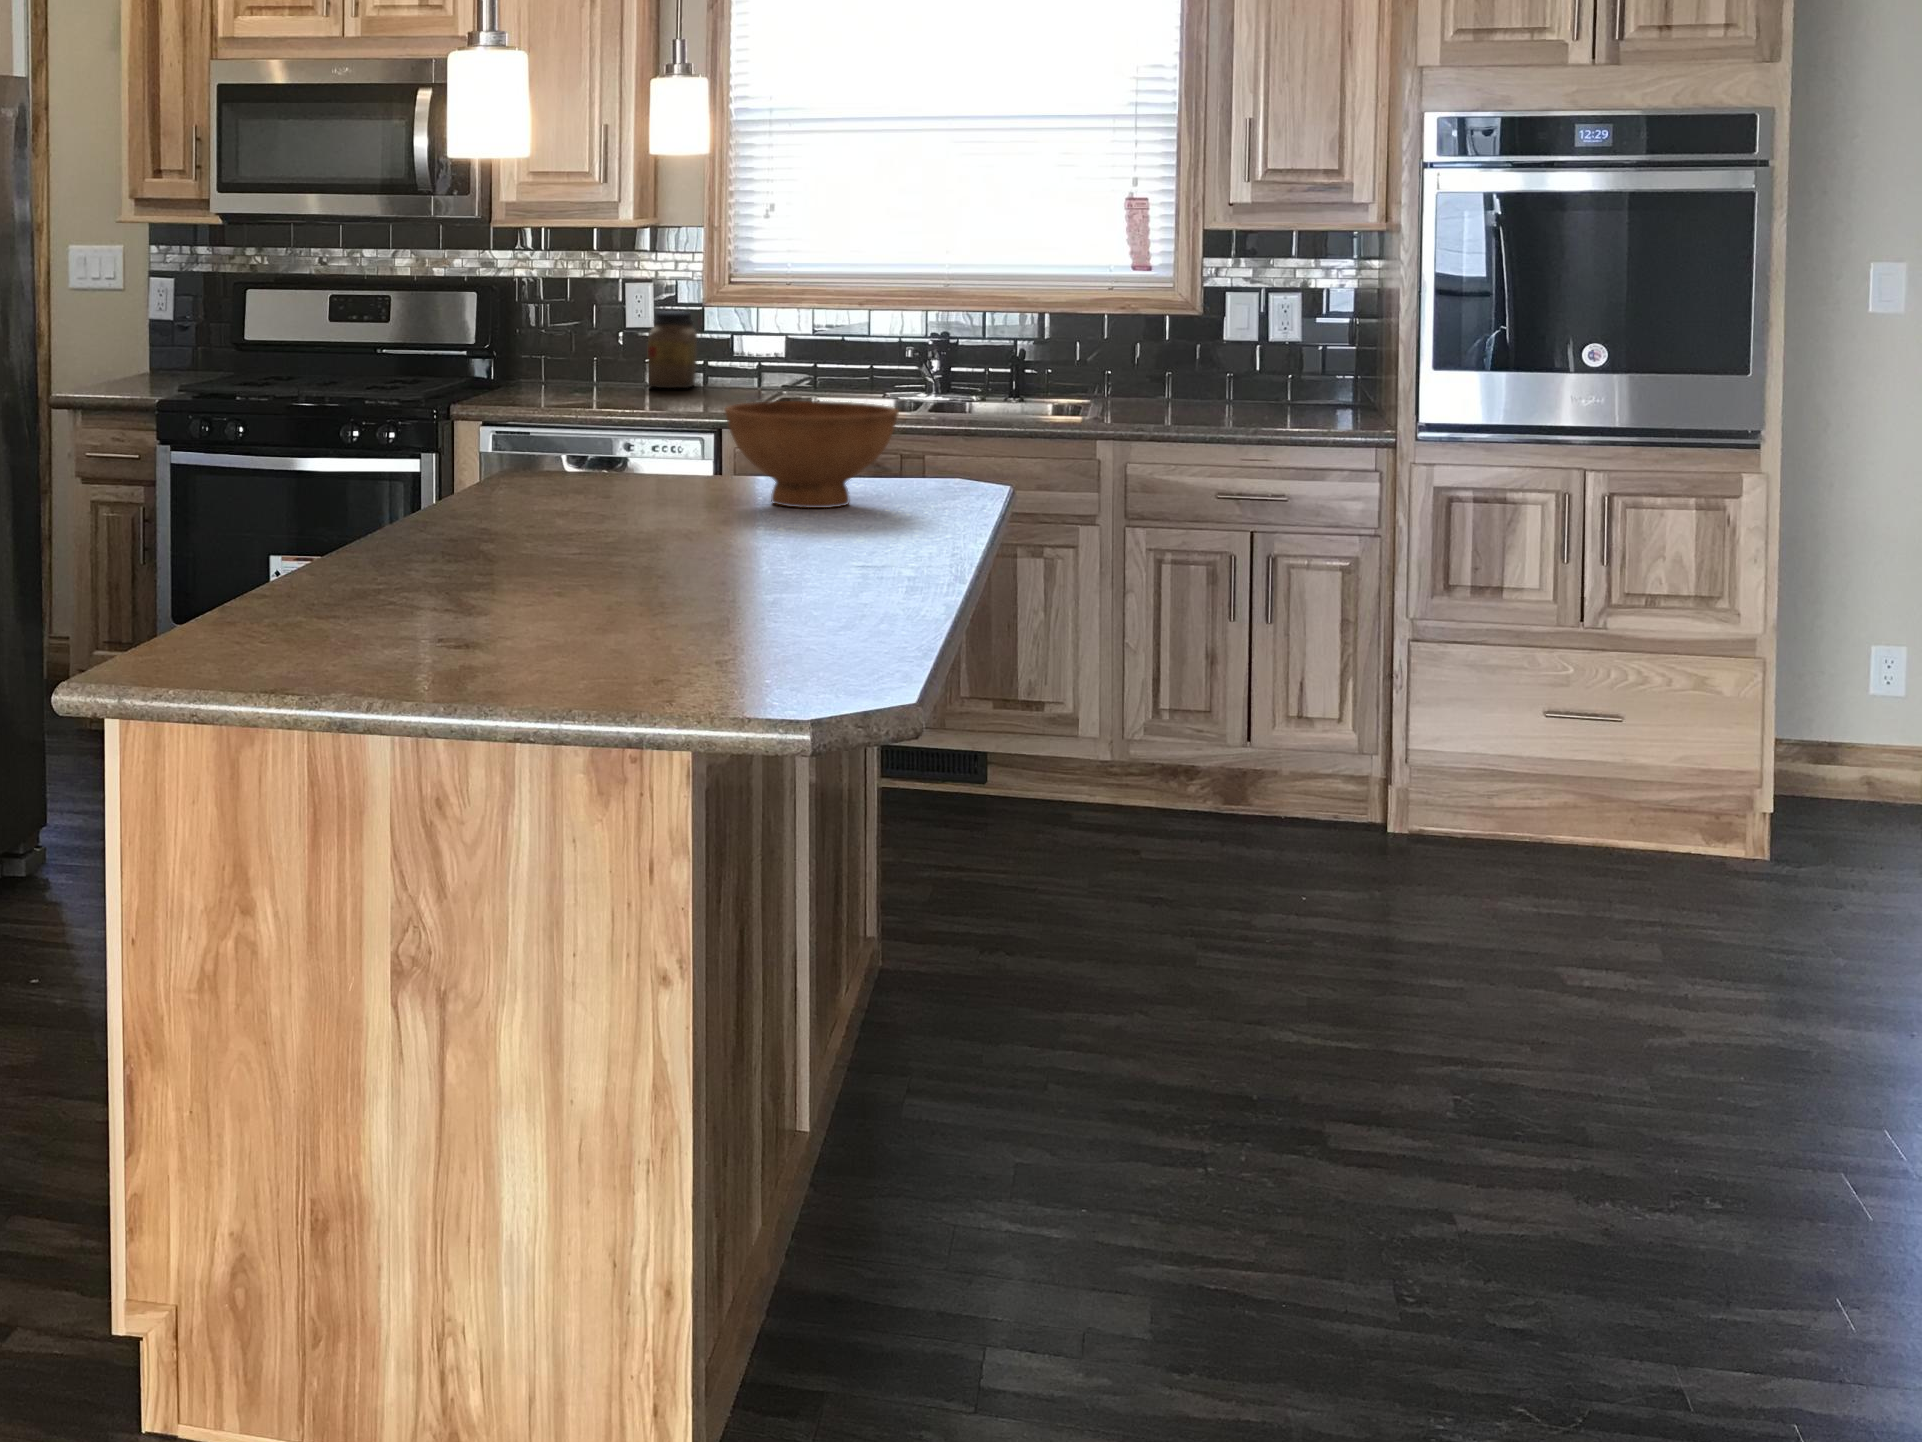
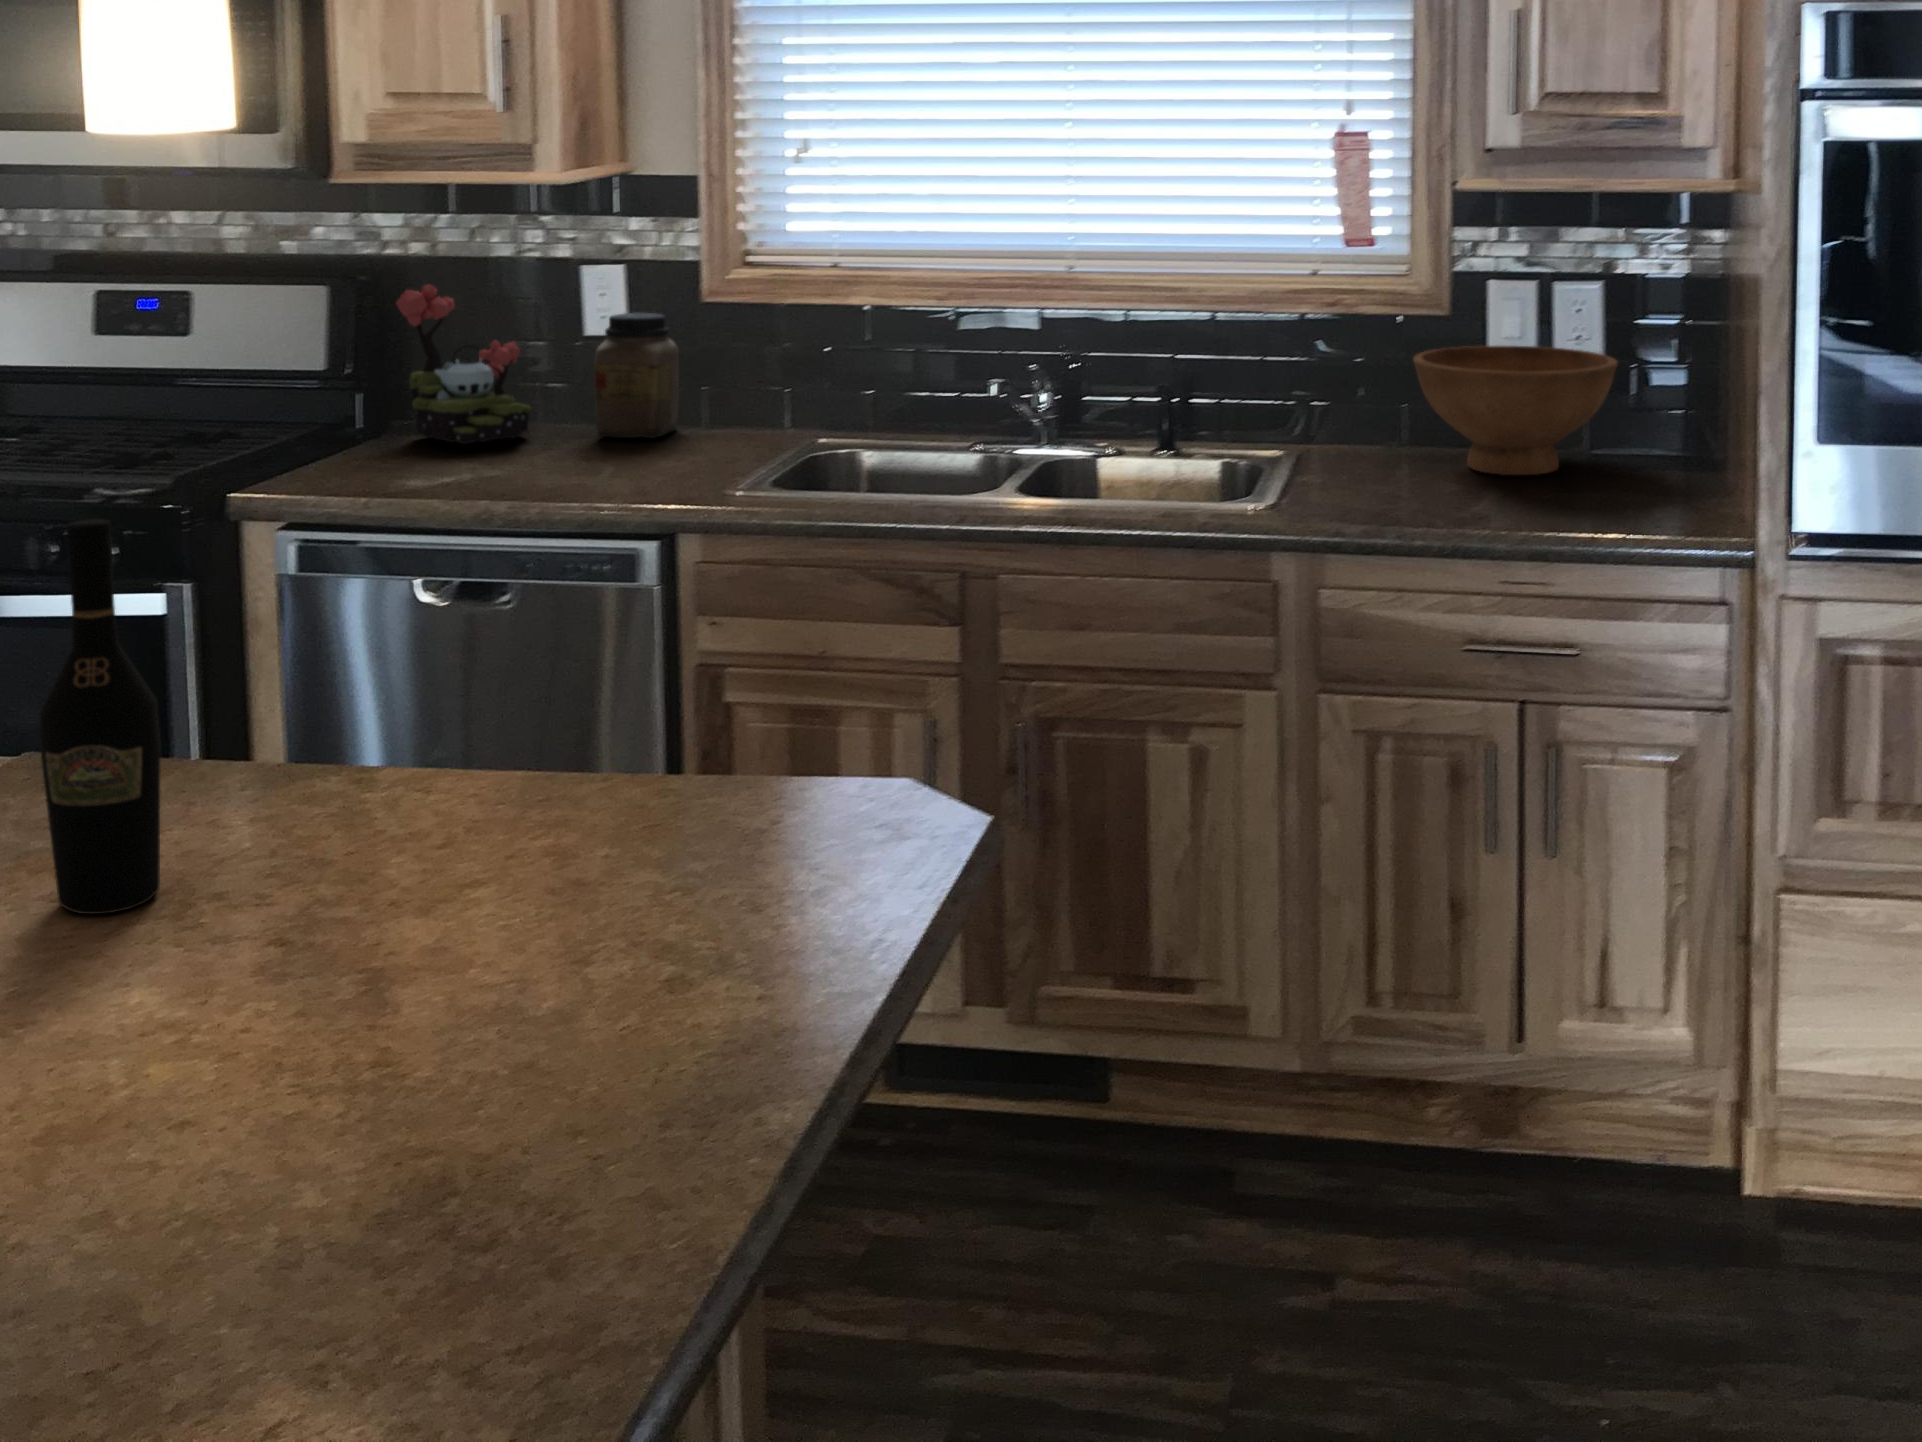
plant: none [526,292,607,388] -> present [396,285,532,444]
wine bottle: none [596,328,644,499] -> present [40,519,161,914]
bowl: present [724,401,899,508] -> present [1413,346,1618,475]

